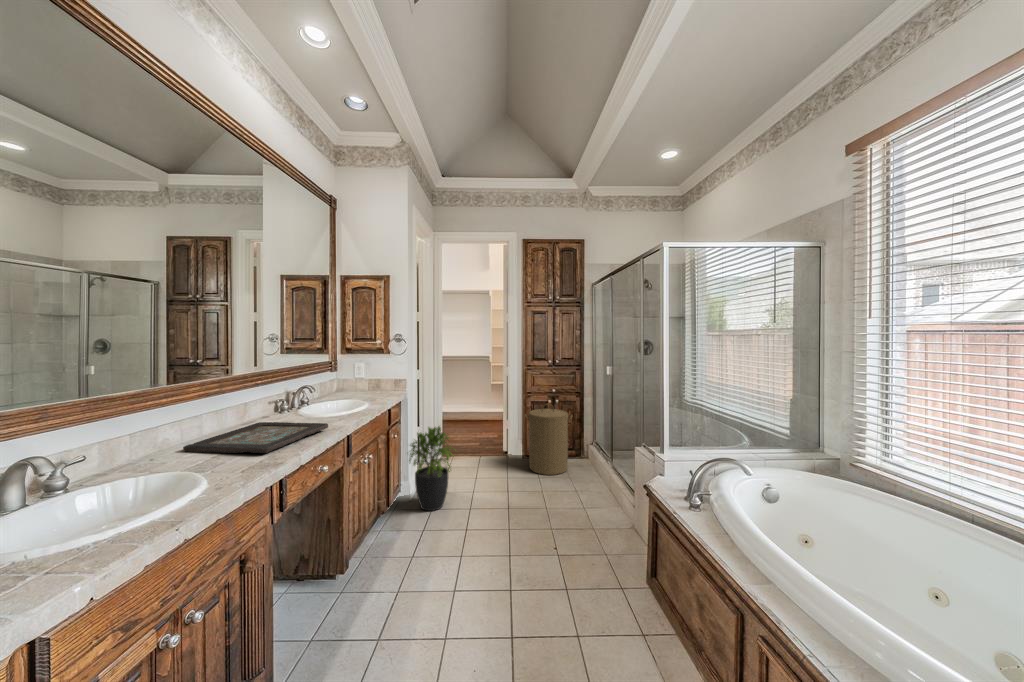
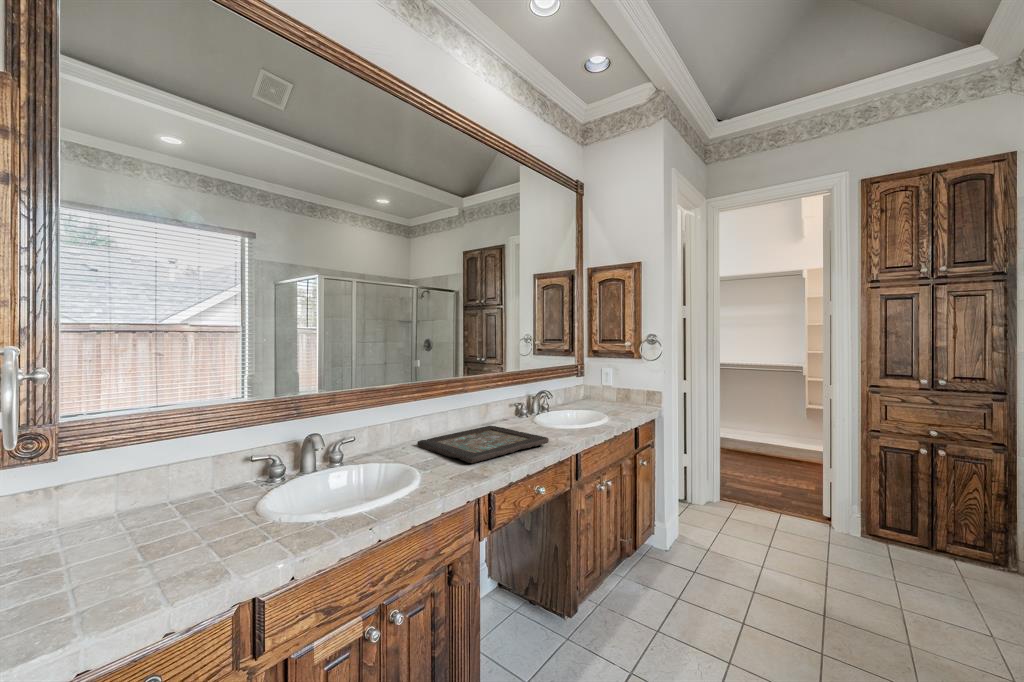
laundry hamper: present [525,404,572,475] -> none [865,452,983,584]
potted plant: present [409,426,452,511] -> none [659,457,737,575]

